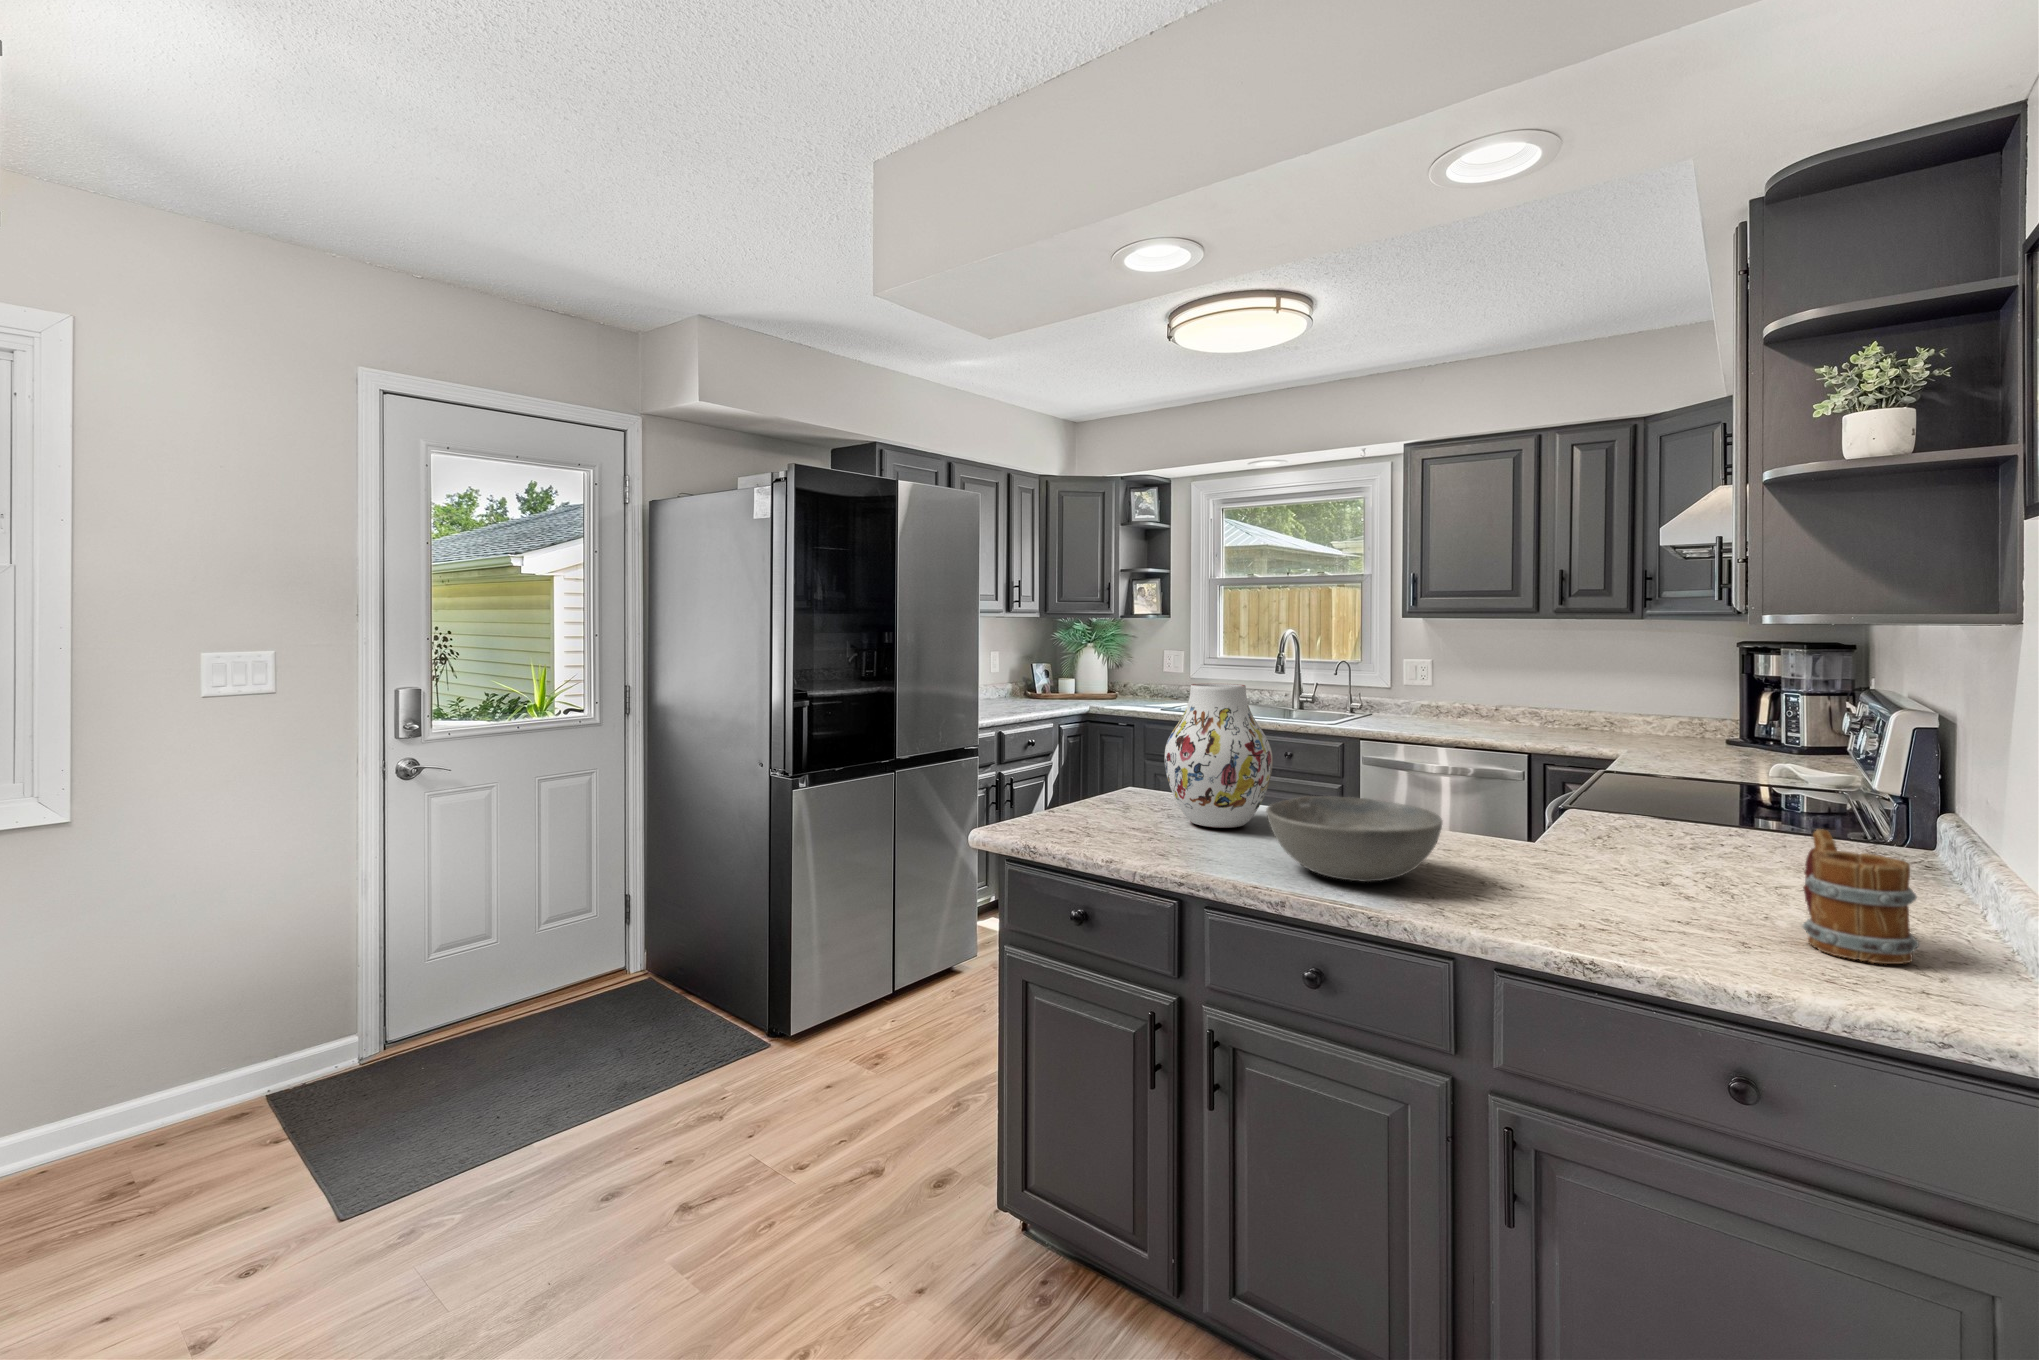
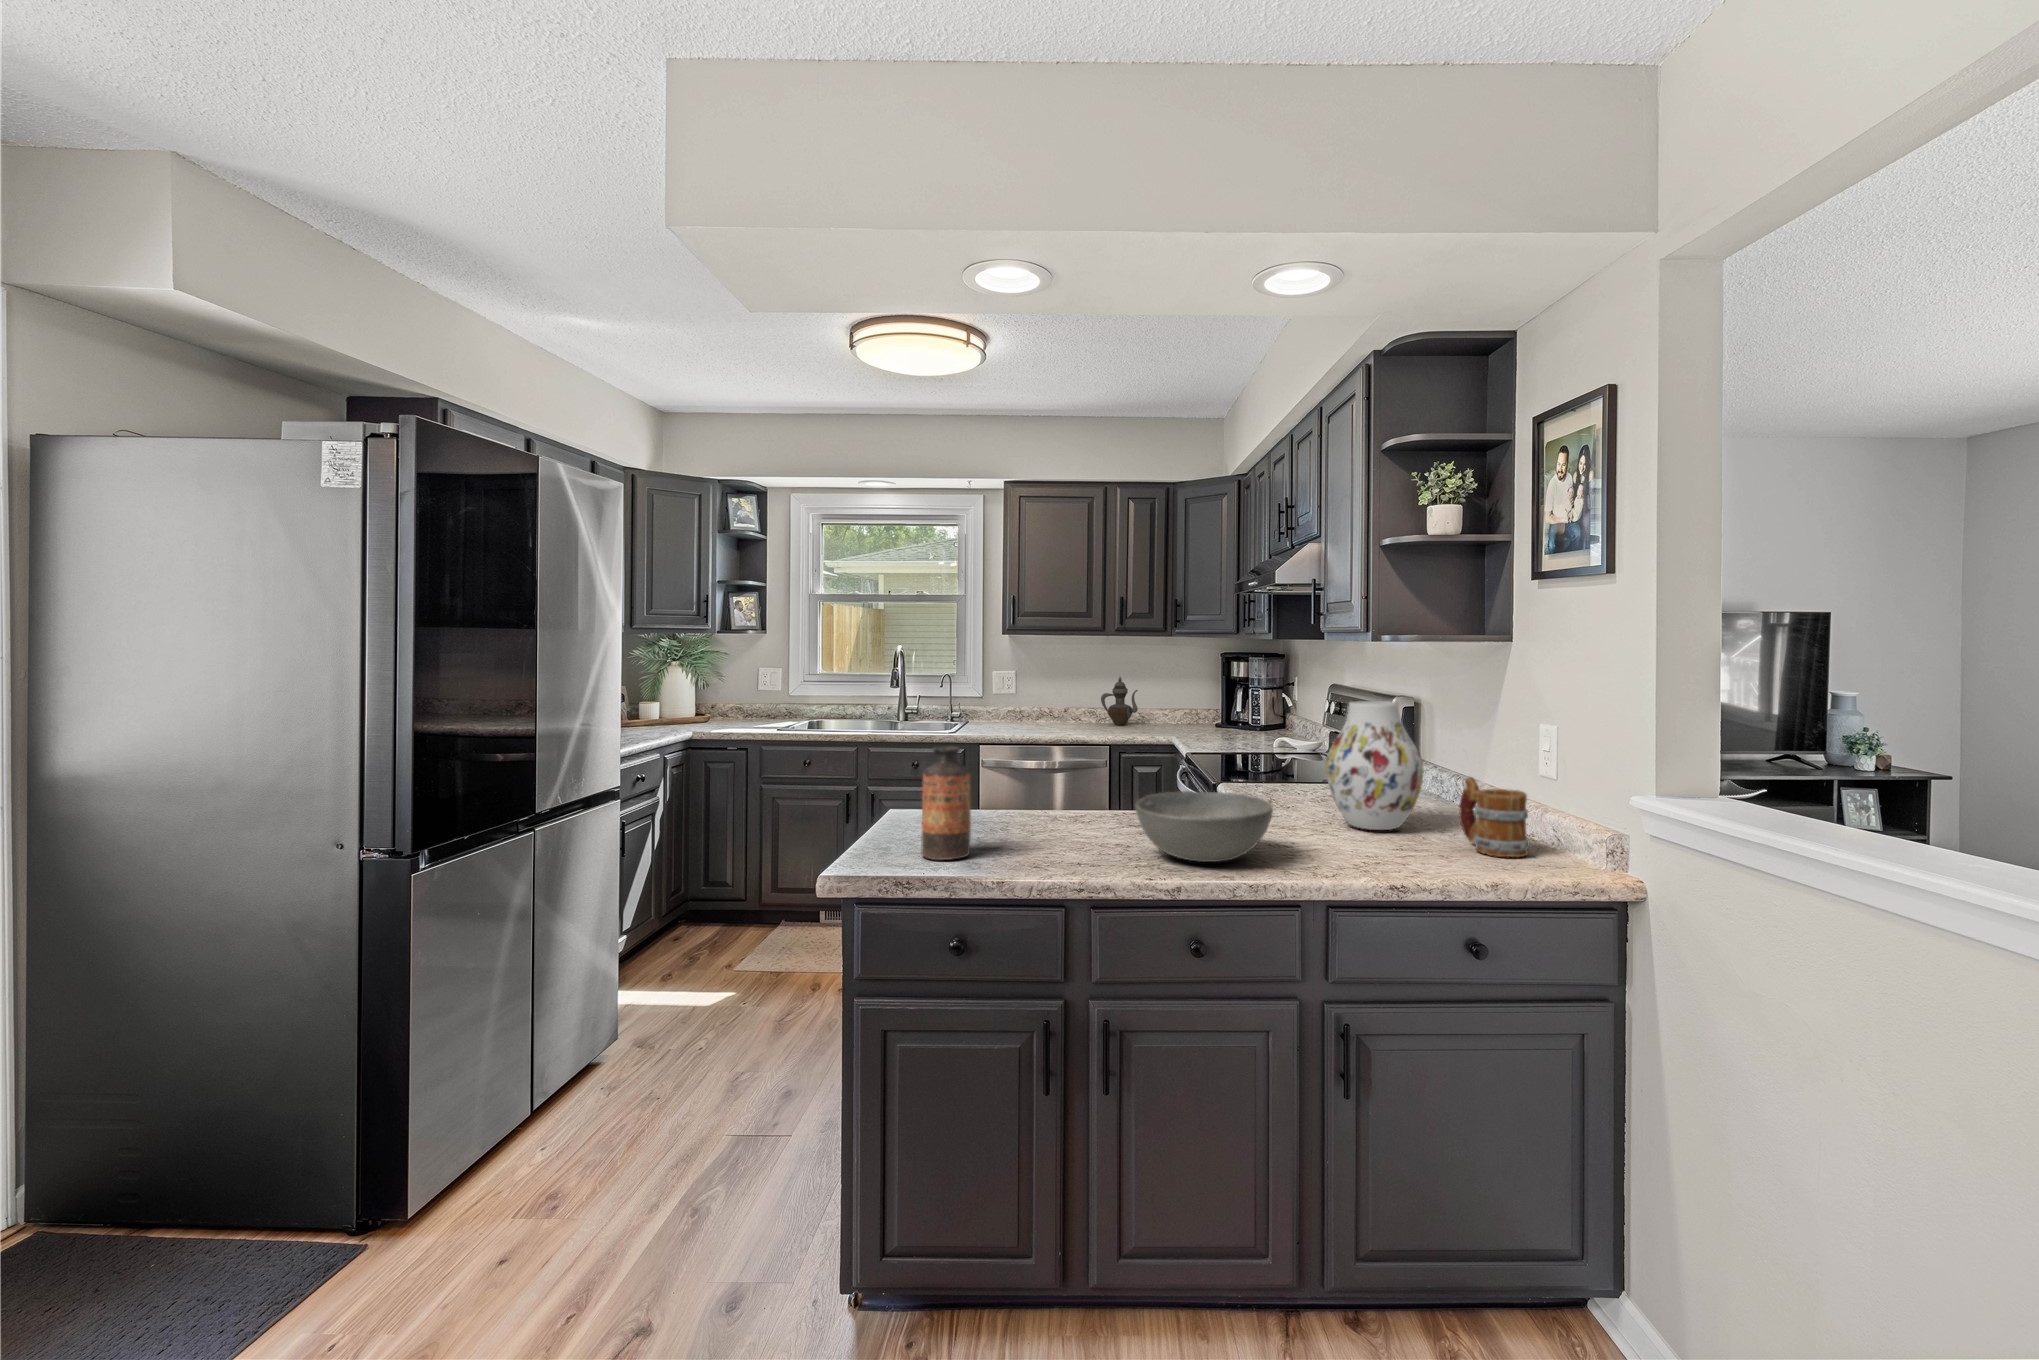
teapot: none [1546,670,1598,732] -> present [1101,677,1138,725]
vase: present [1164,684,1272,828] -> present [1326,701,1424,830]
bottle: none [1067,723,1114,833] -> present [922,746,971,860]

